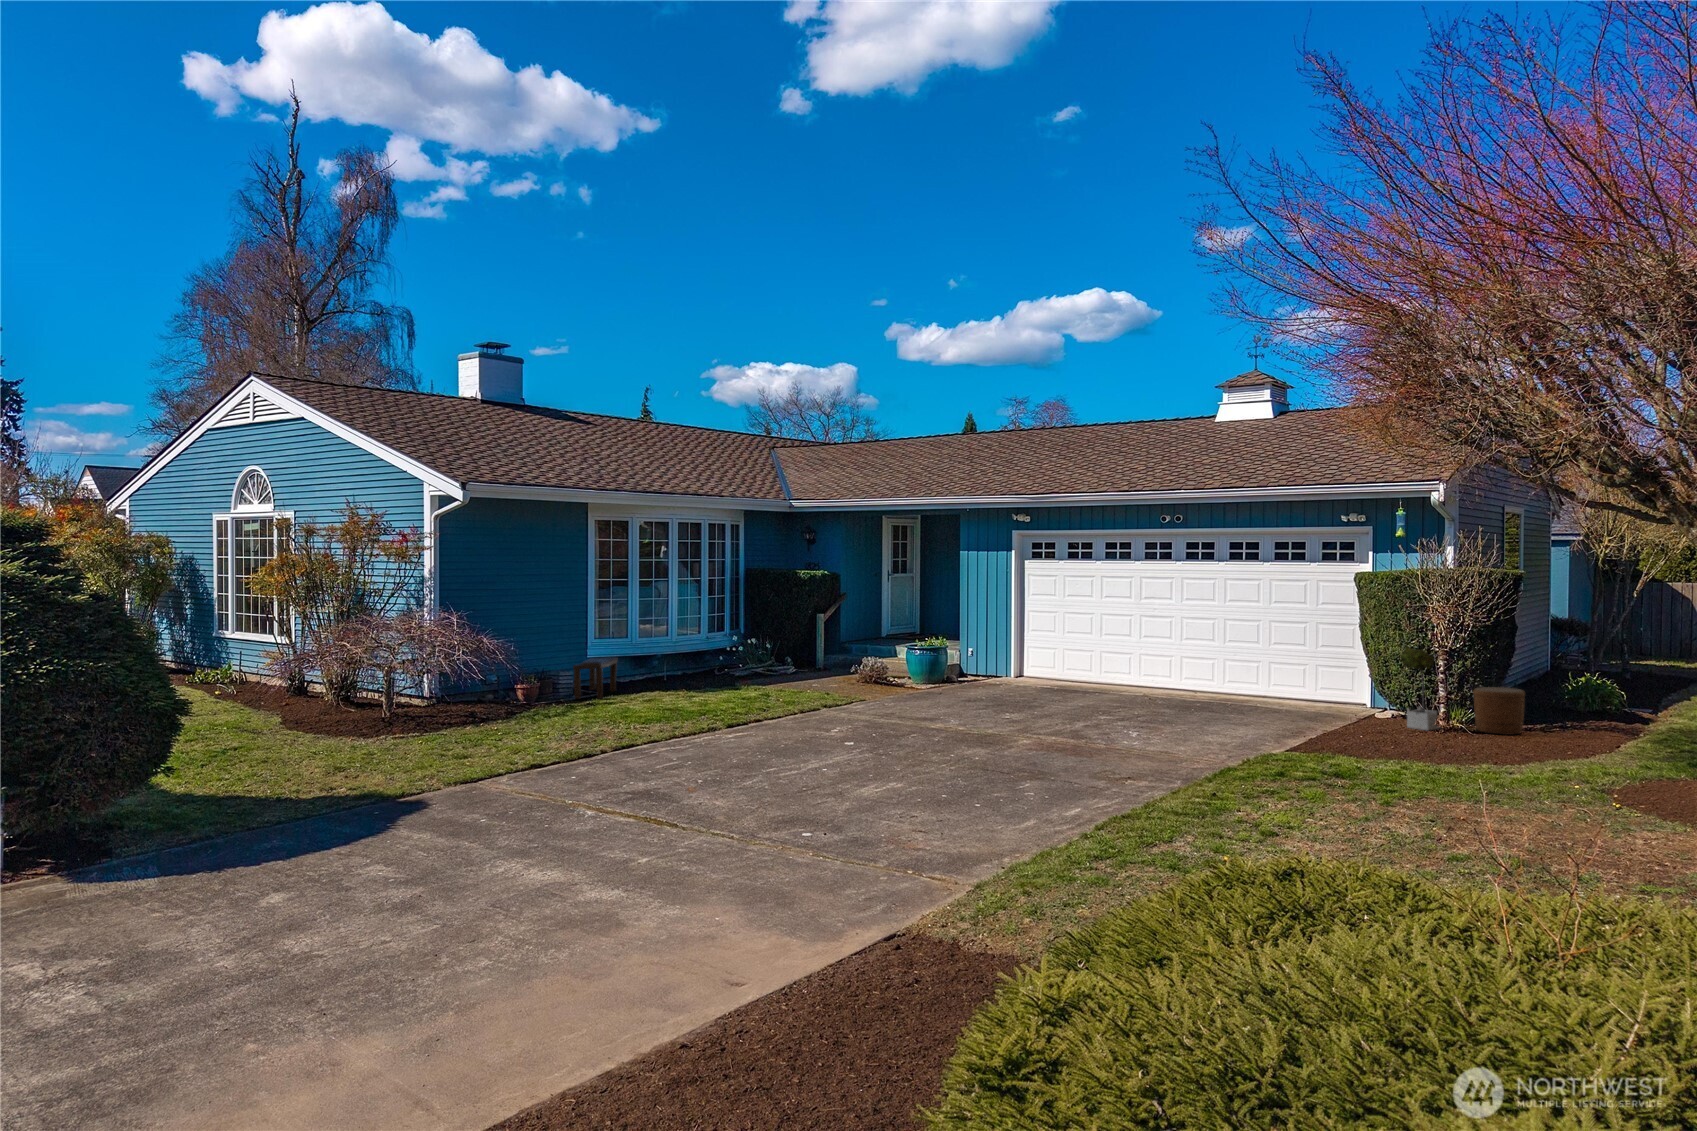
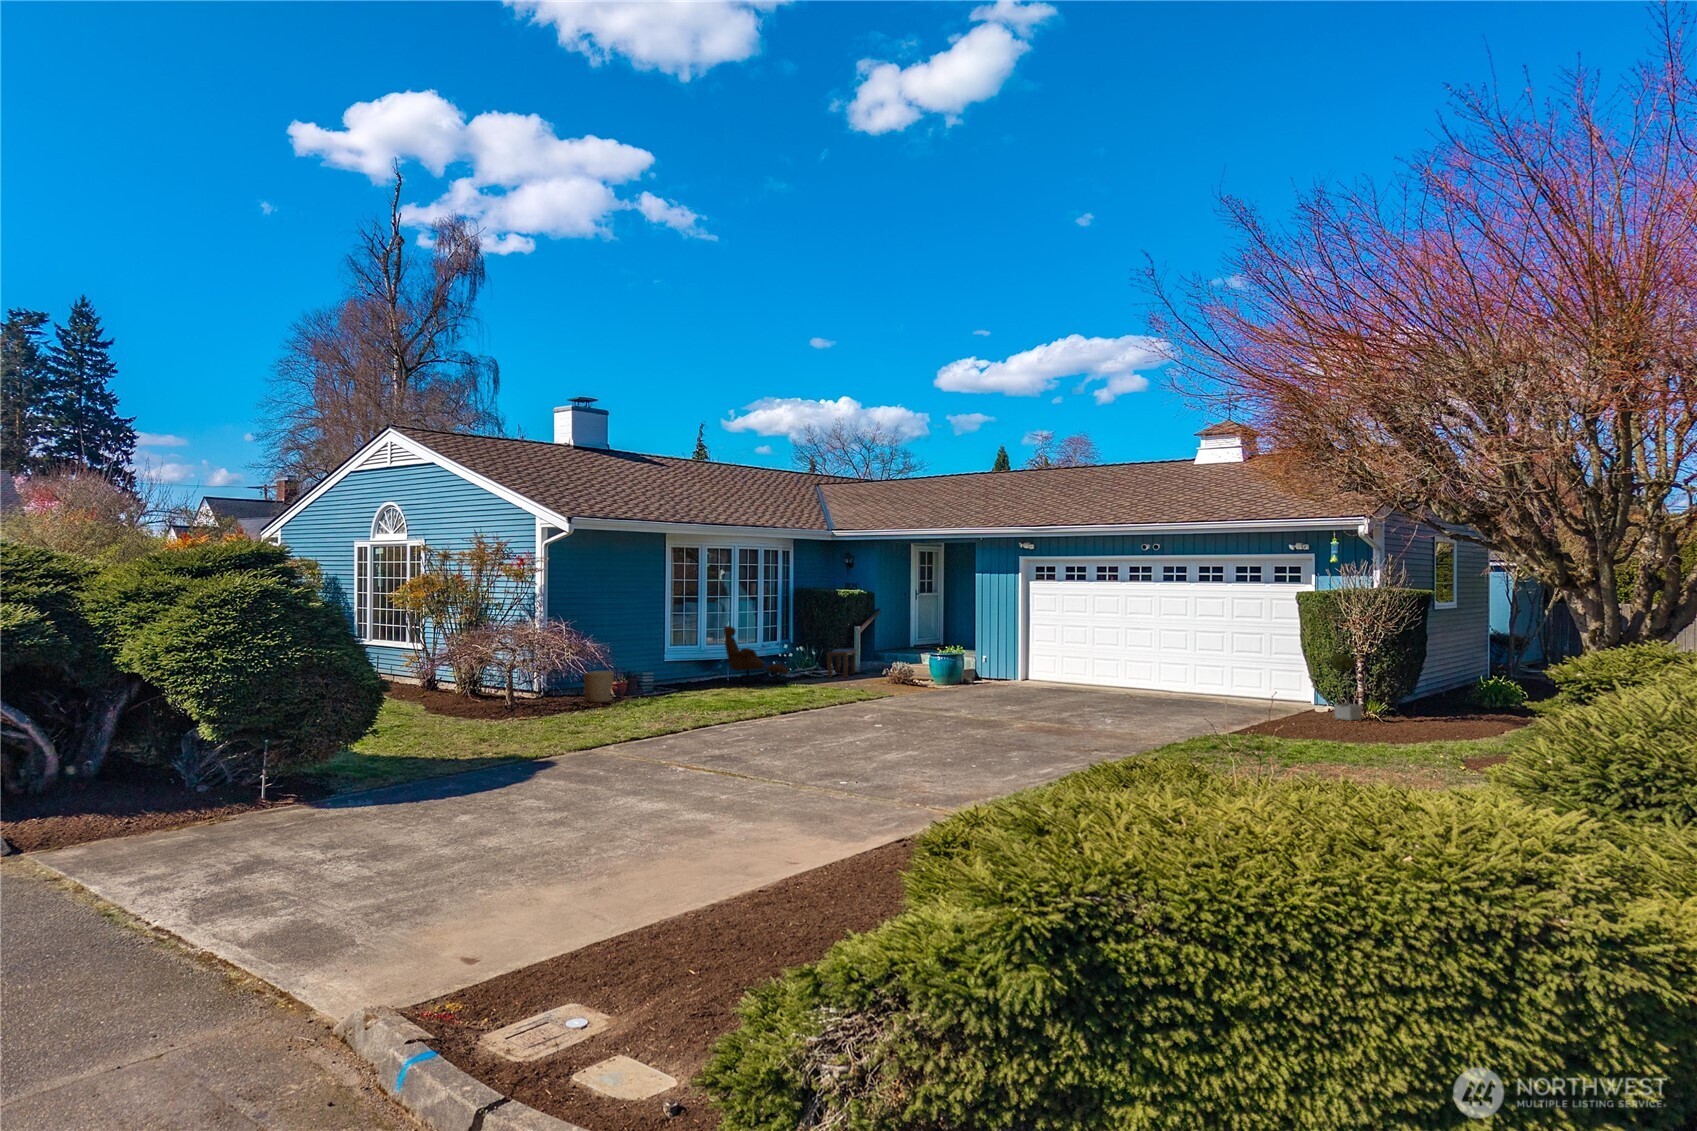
lounge chair: none [661,614,739,684] -> present [724,626,788,683]
bench: present [573,657,618,699] -> present [827,649,856,678]
woven basket: present [1473,687,1525,735] -> present [583,671,614,702]

